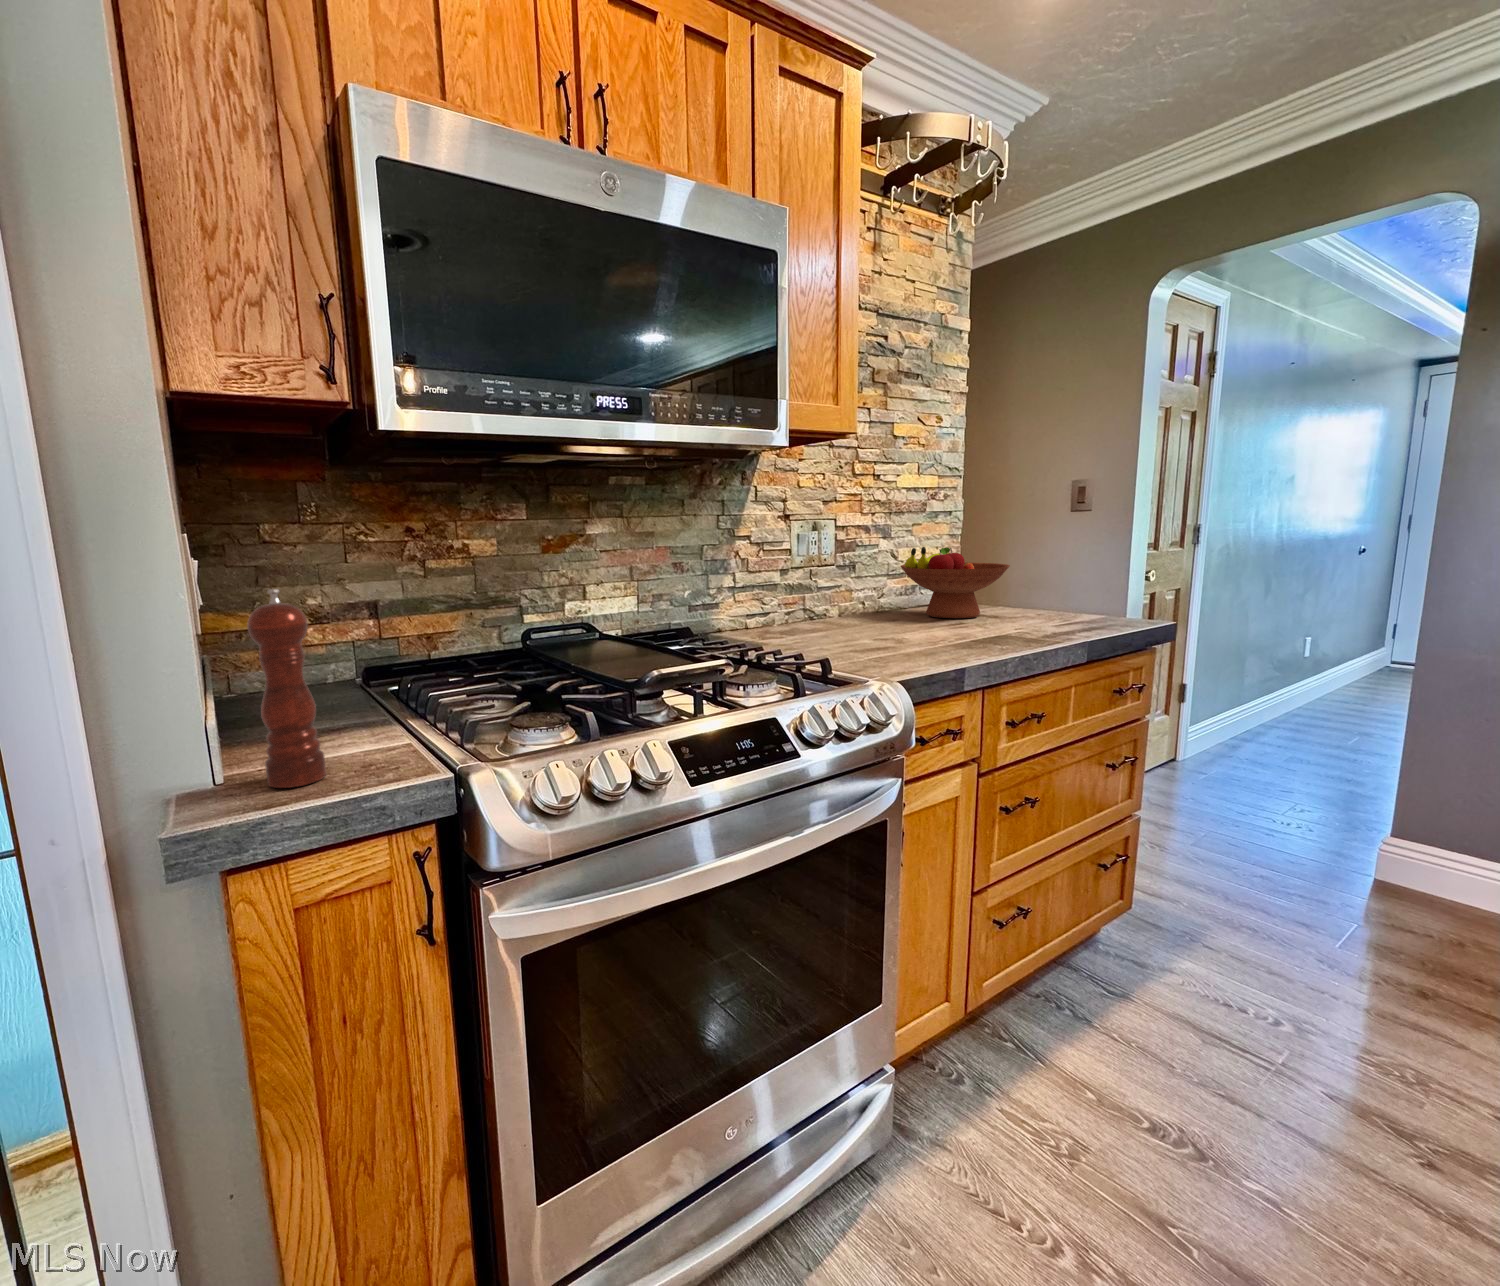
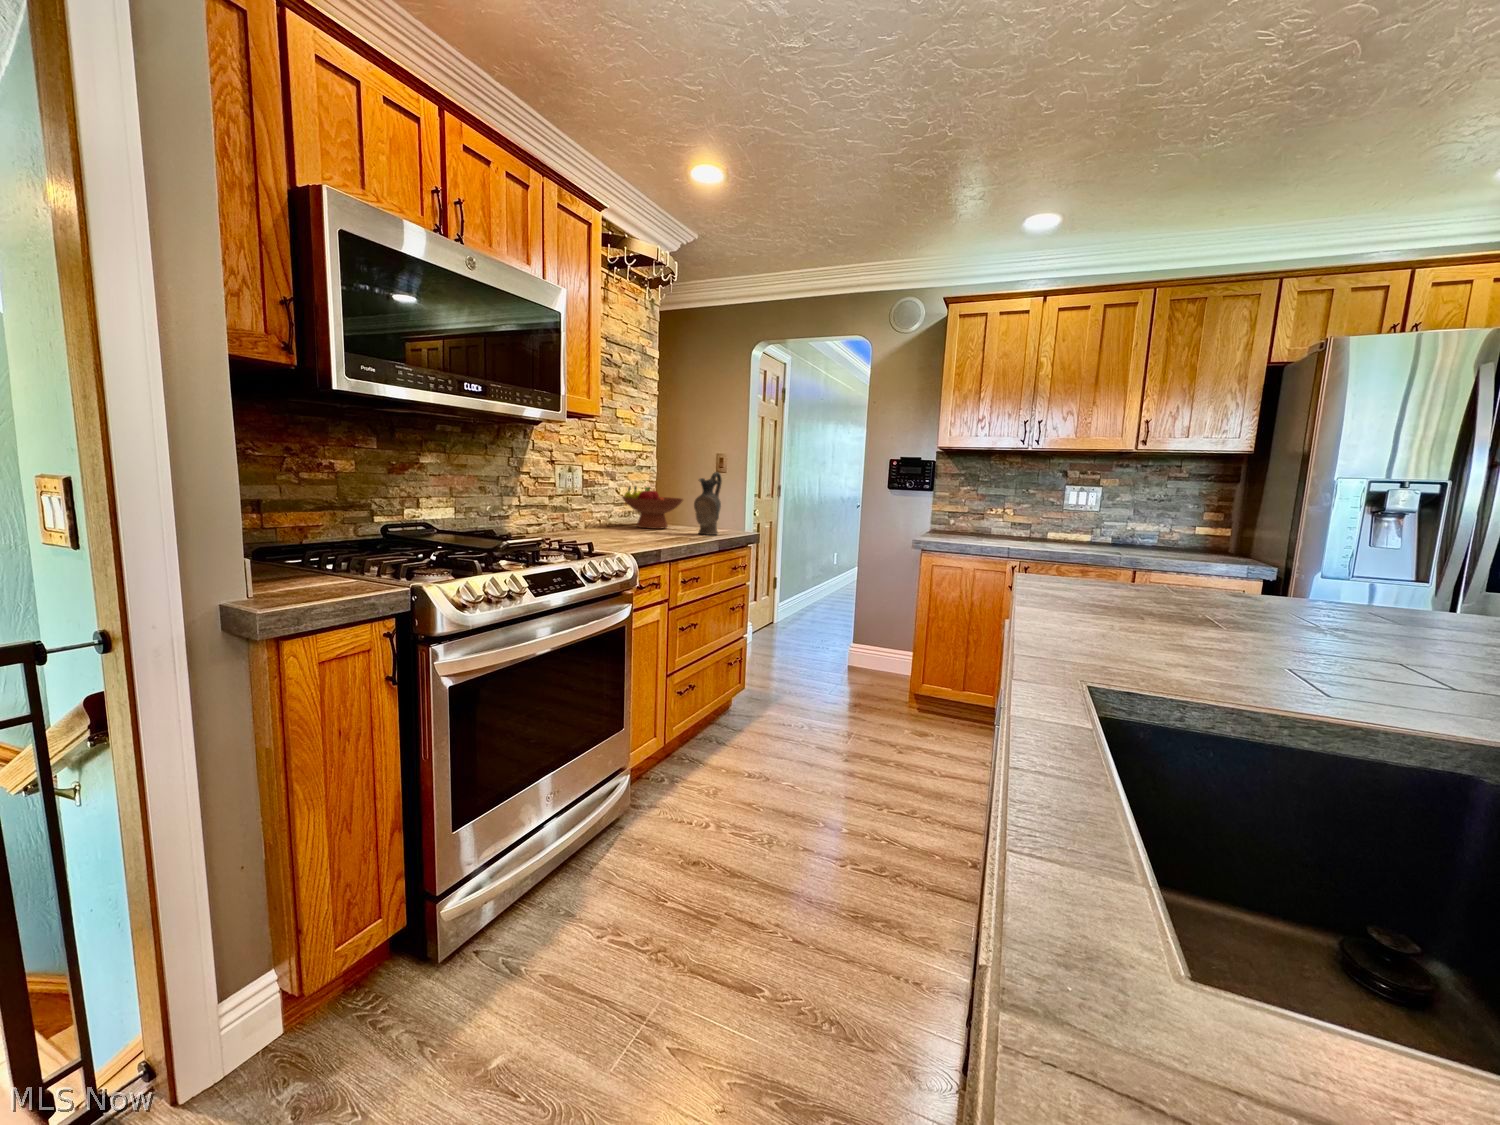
ceramic pitcher: none [1028,513,1083,631] -> present [694,472,722,535]
pepper mill: present [247,589,326,788] -> none [261,483,308,601]

